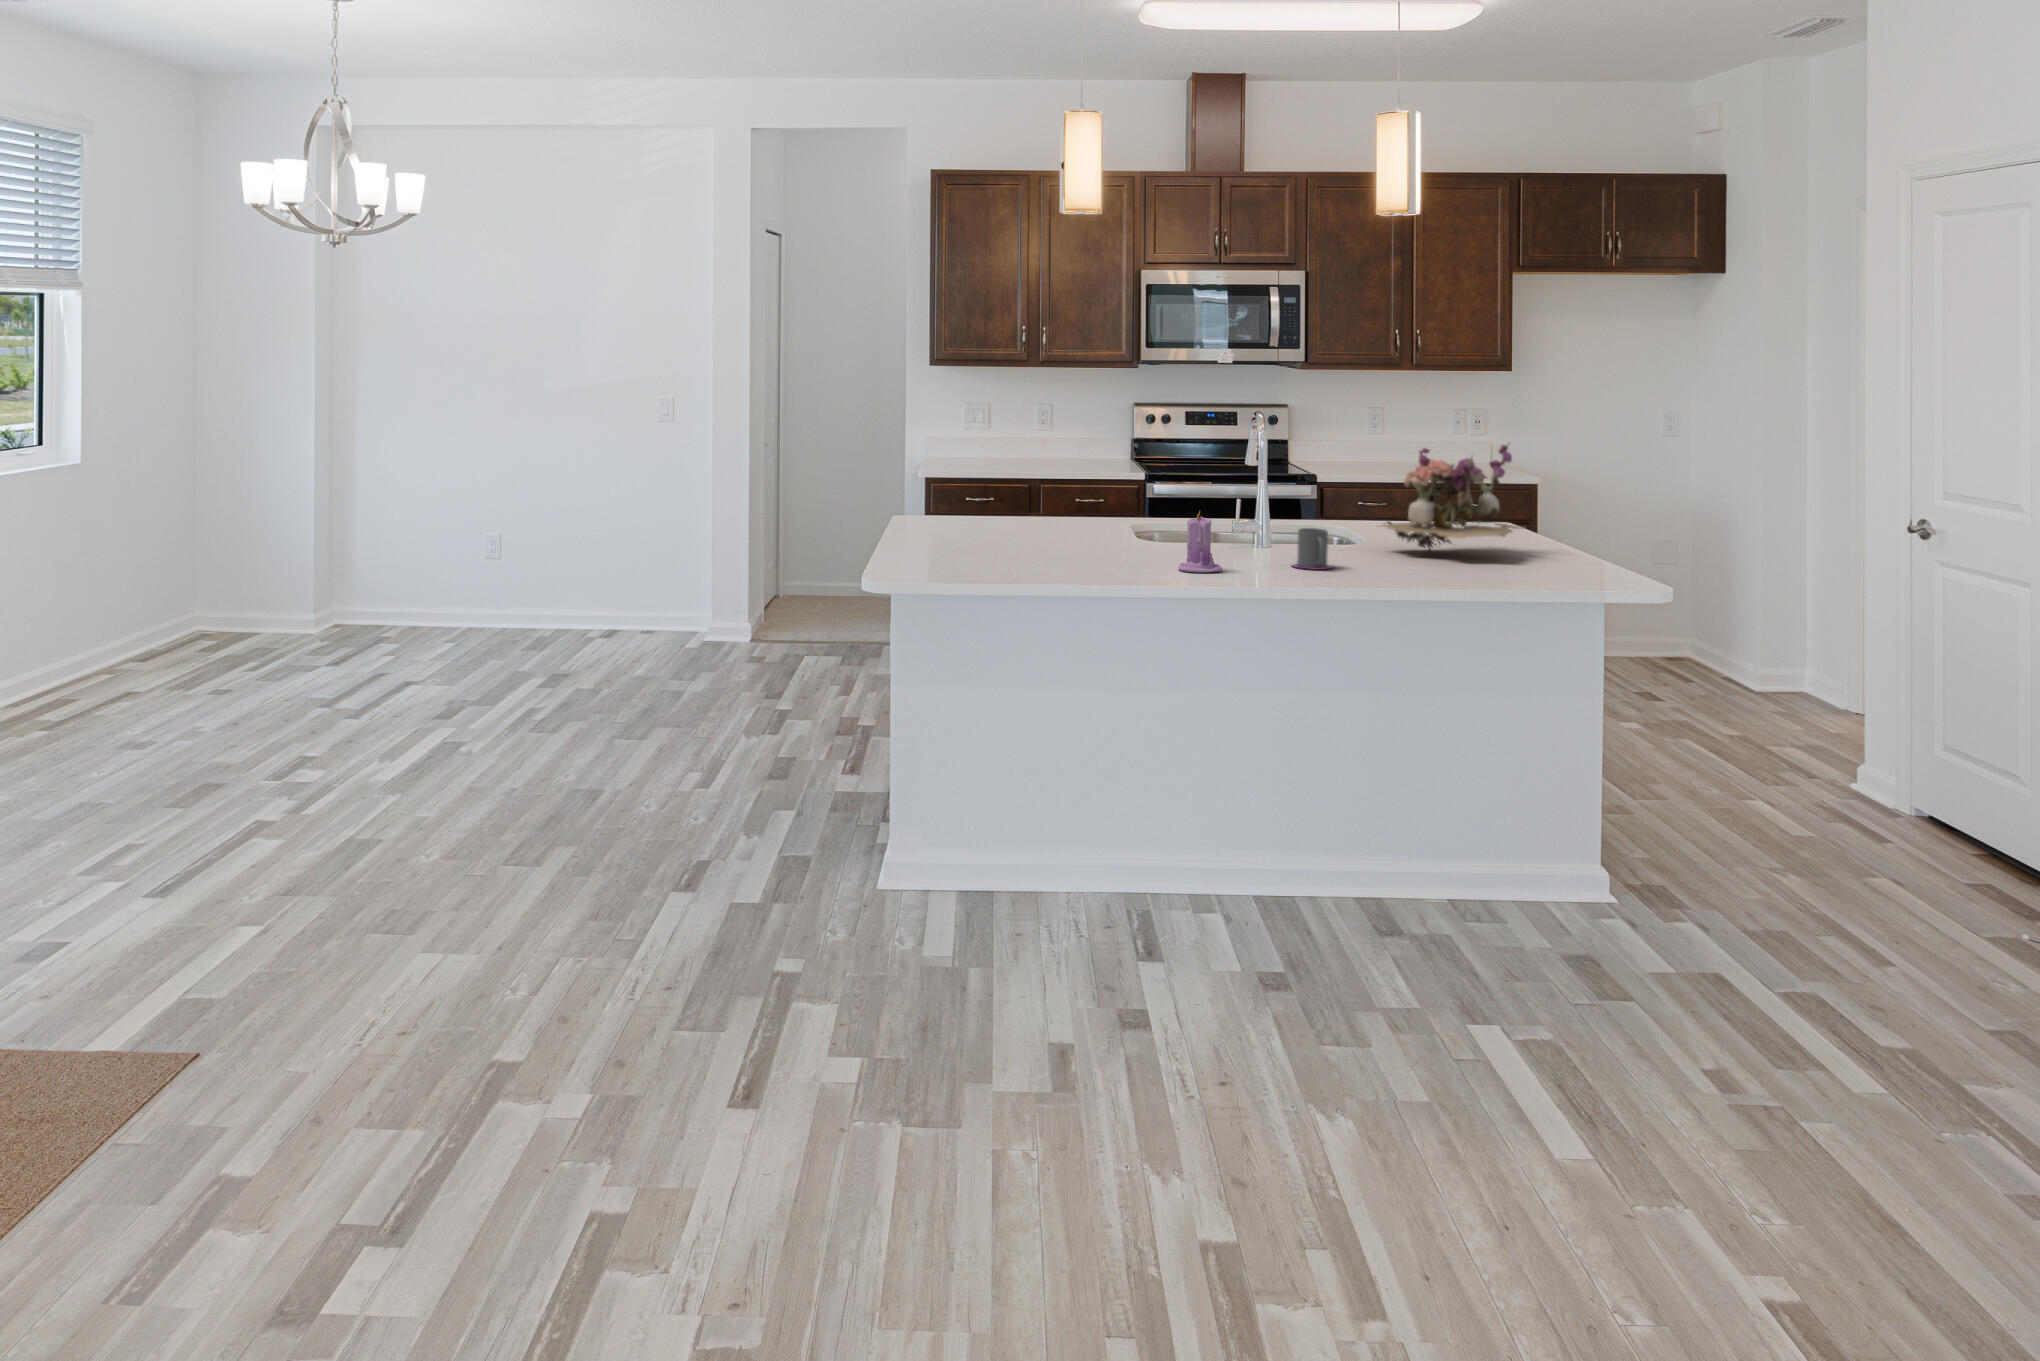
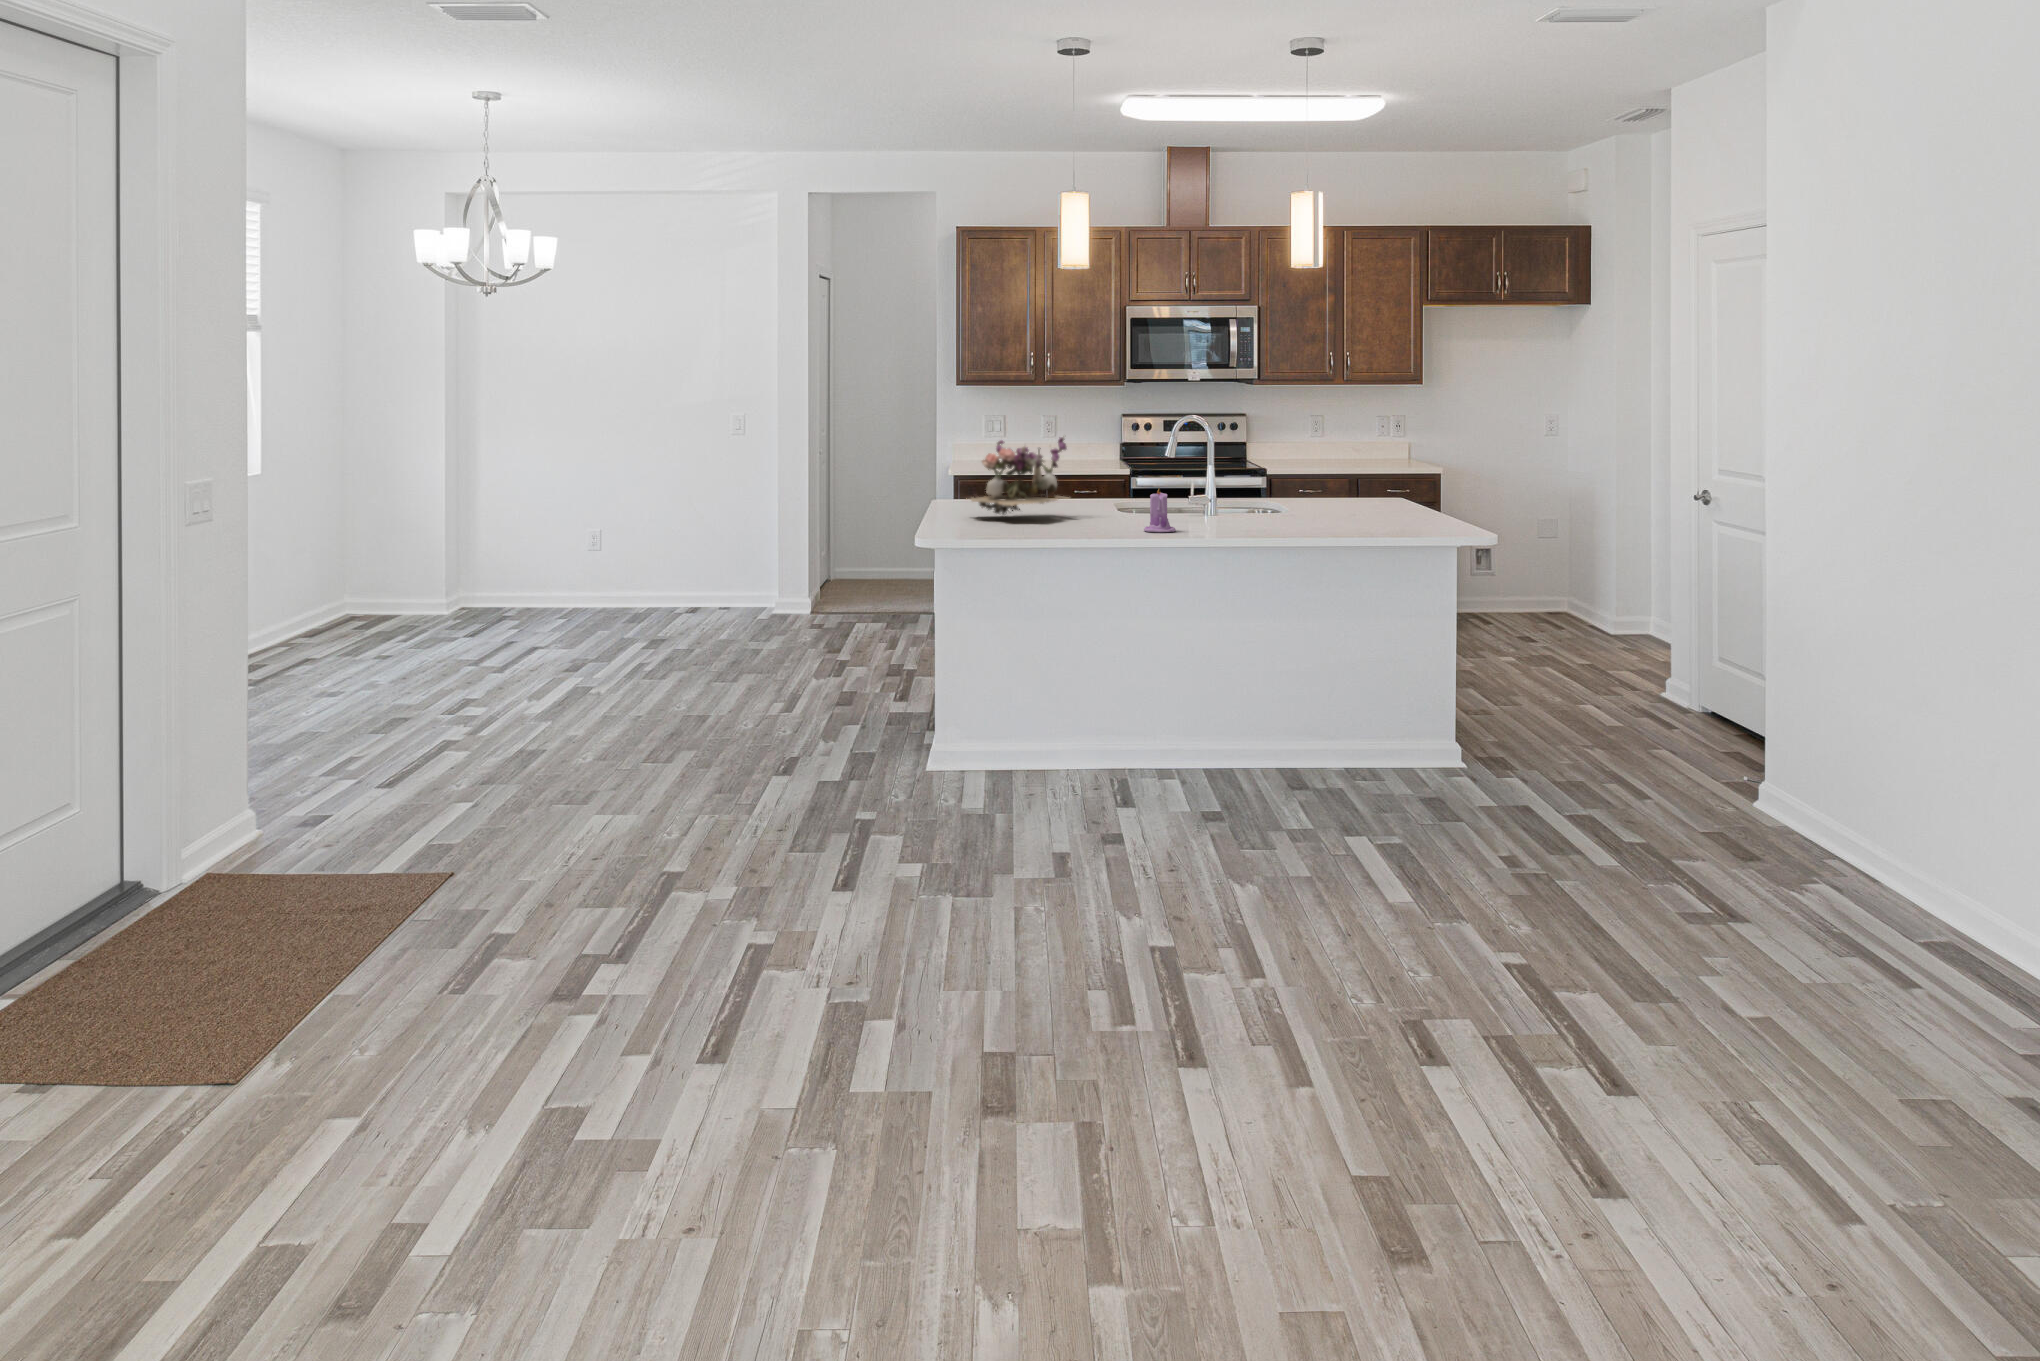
flower arrangement: present [1380,445,1524,550] -> present [970,436,1068,515]
mug: present [1292,528,1332,570] -> none [1227,500,1258,530]

